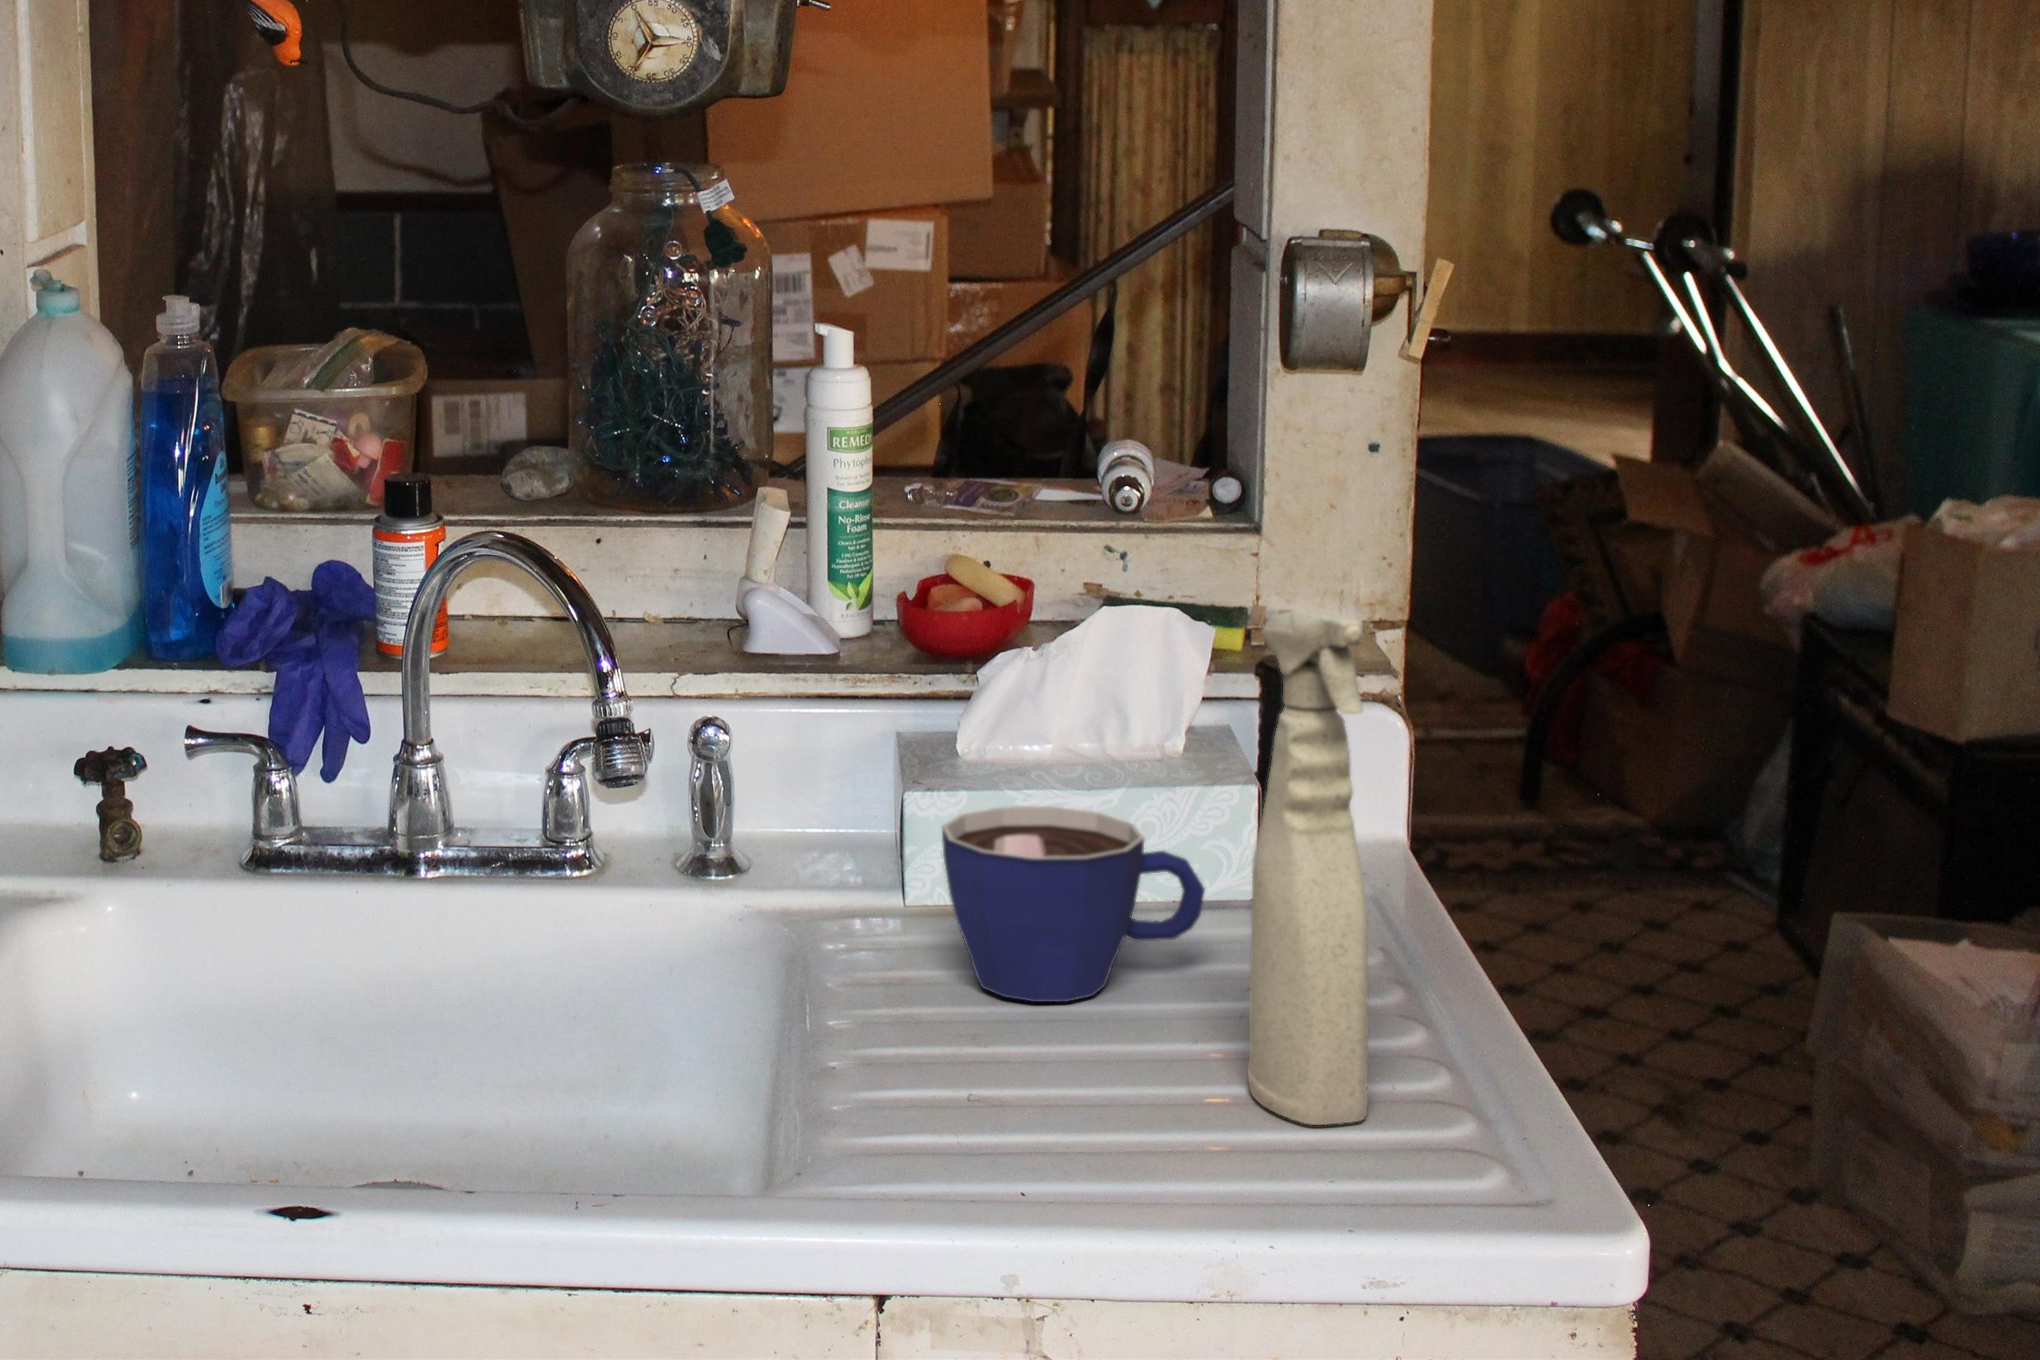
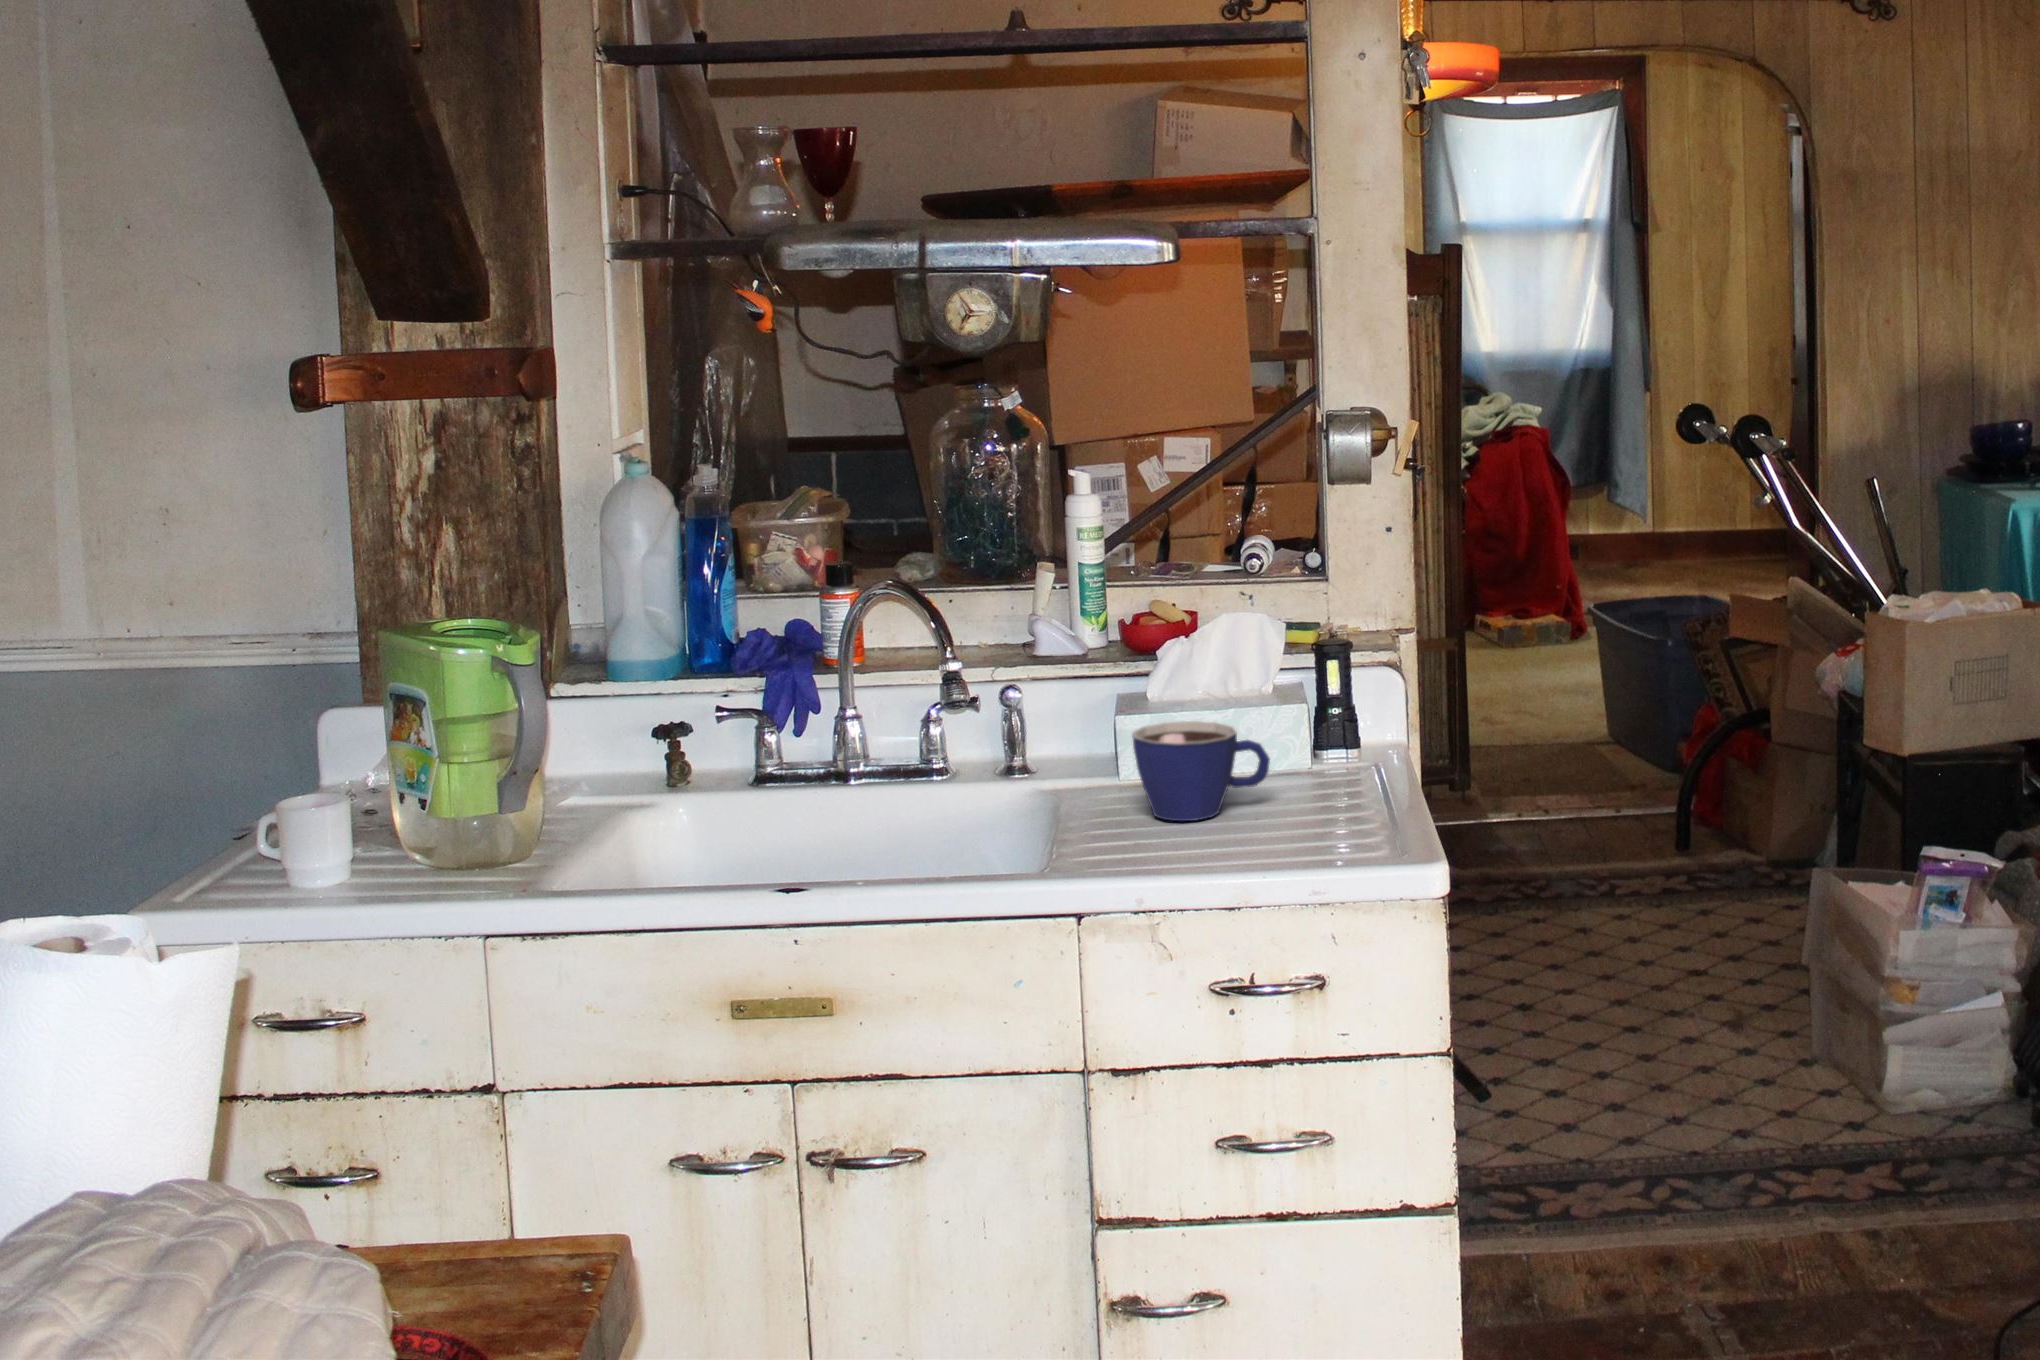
spray bottle: present [1248,609,1368,1125] -> none [1282,602,1341,863]

